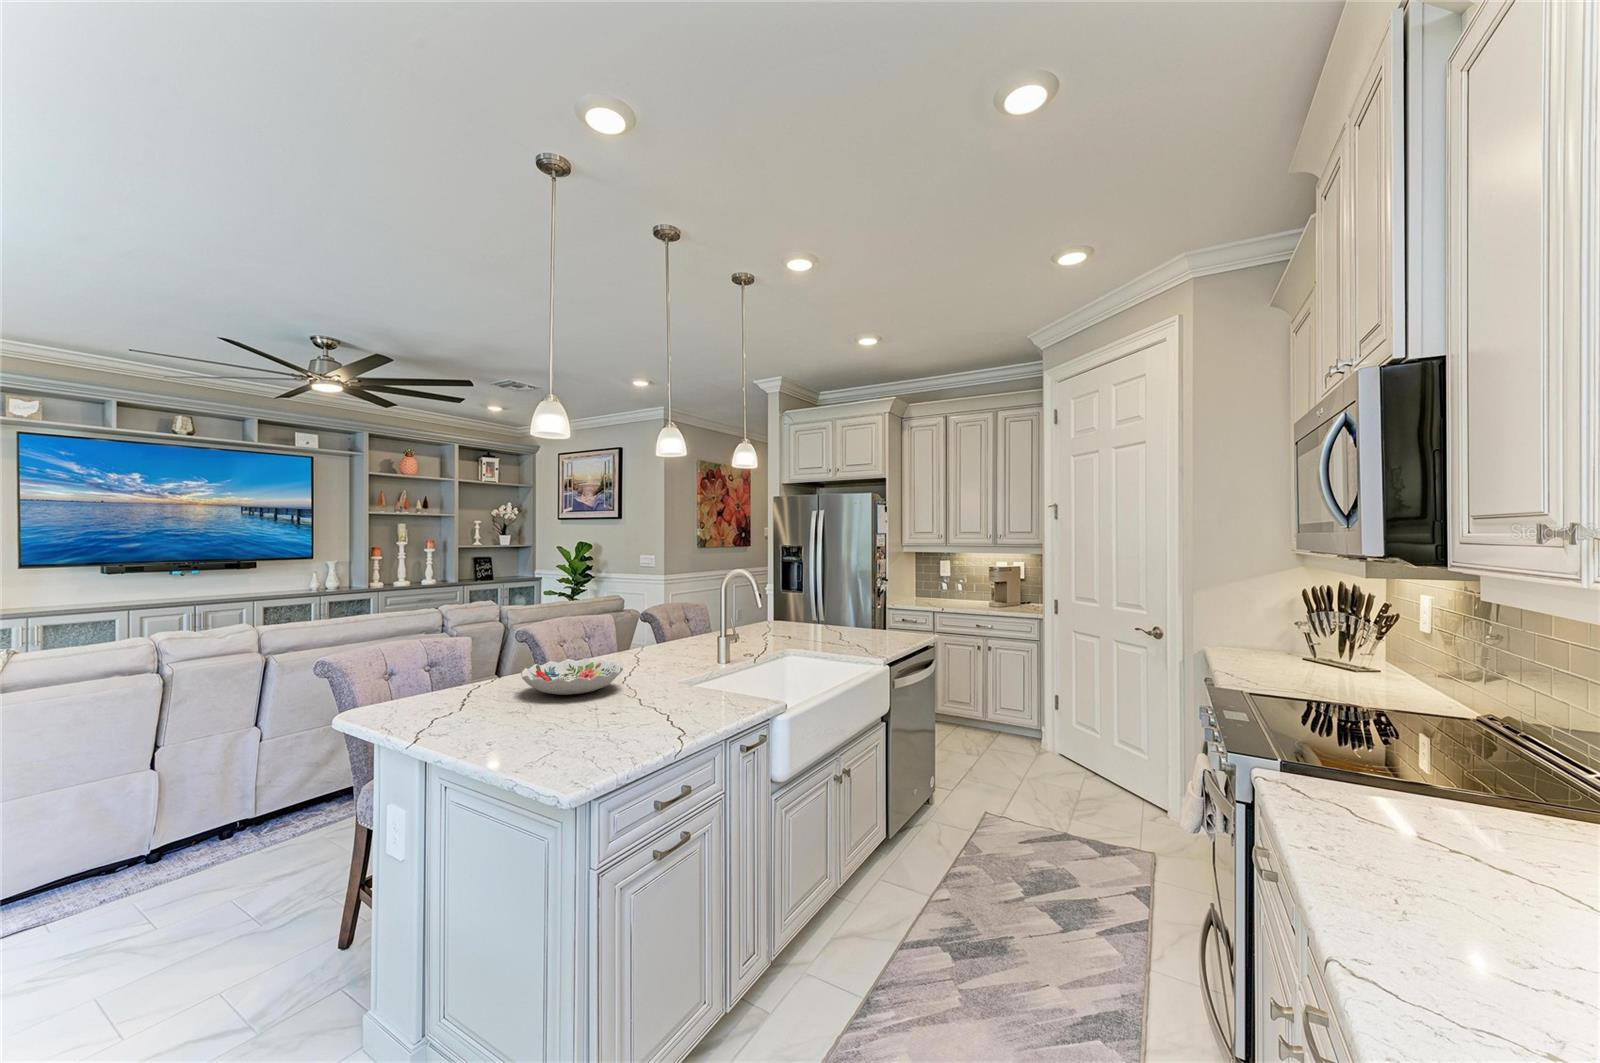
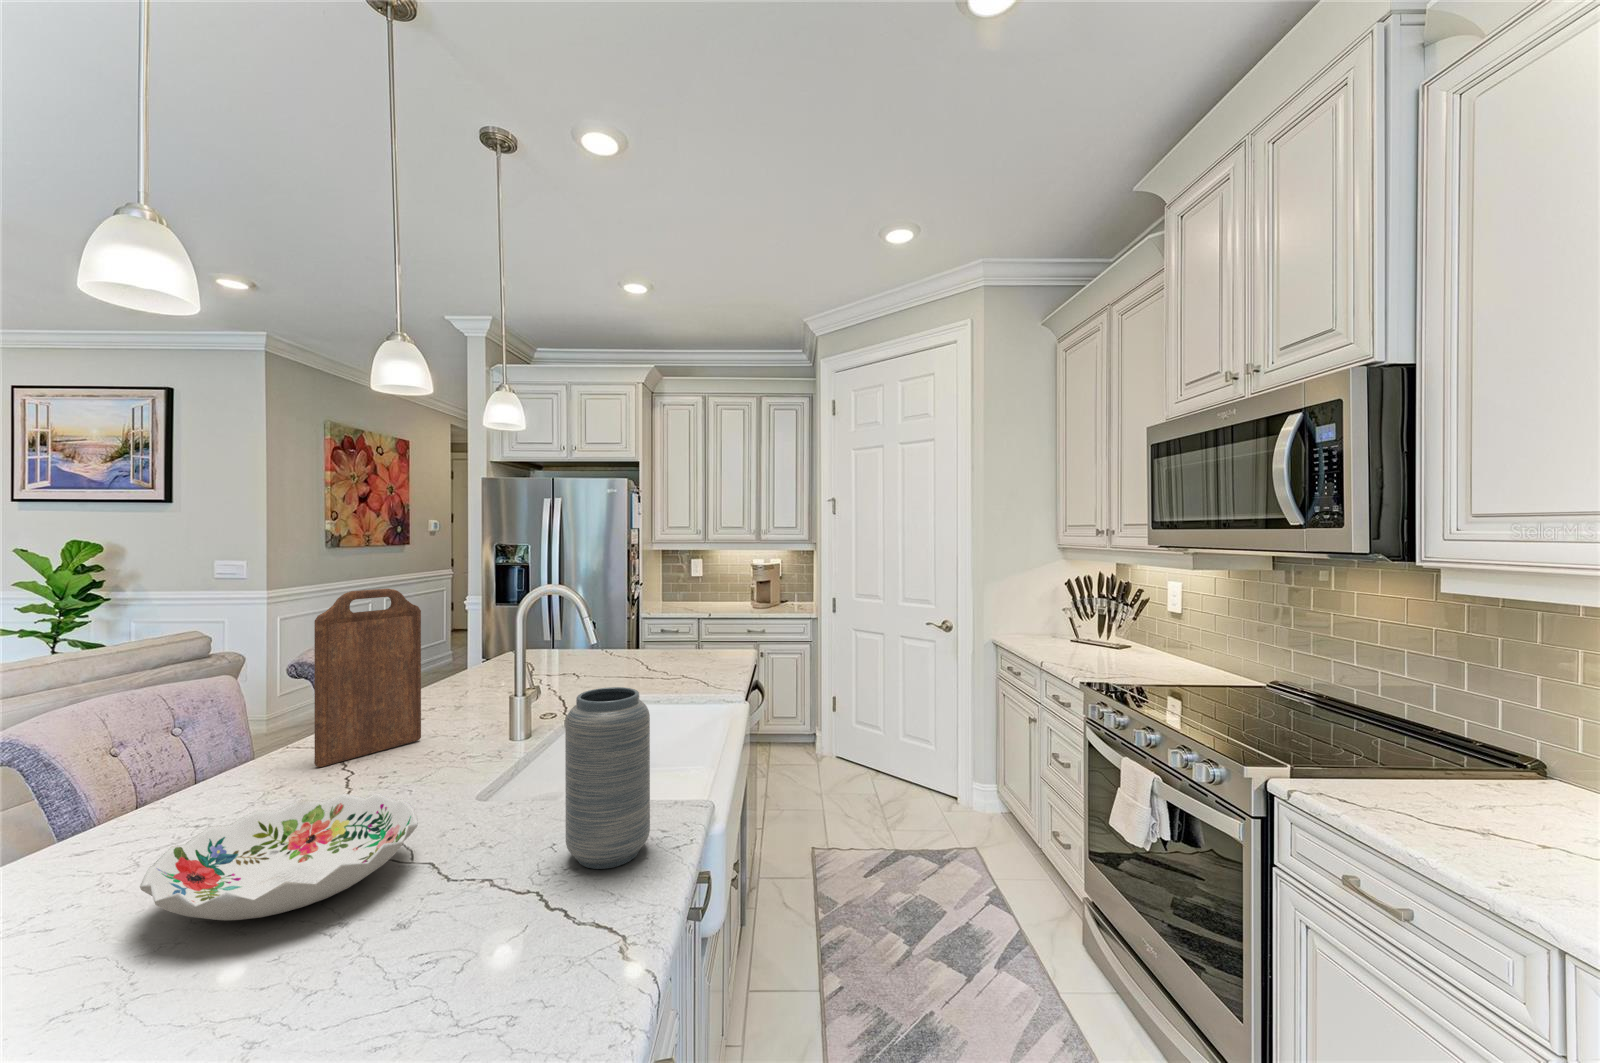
cutting board: none [616,565,670,658] -> present [314,589,421,767]
vase: none [672,616,716,707] -> present [565,687,650,869]

